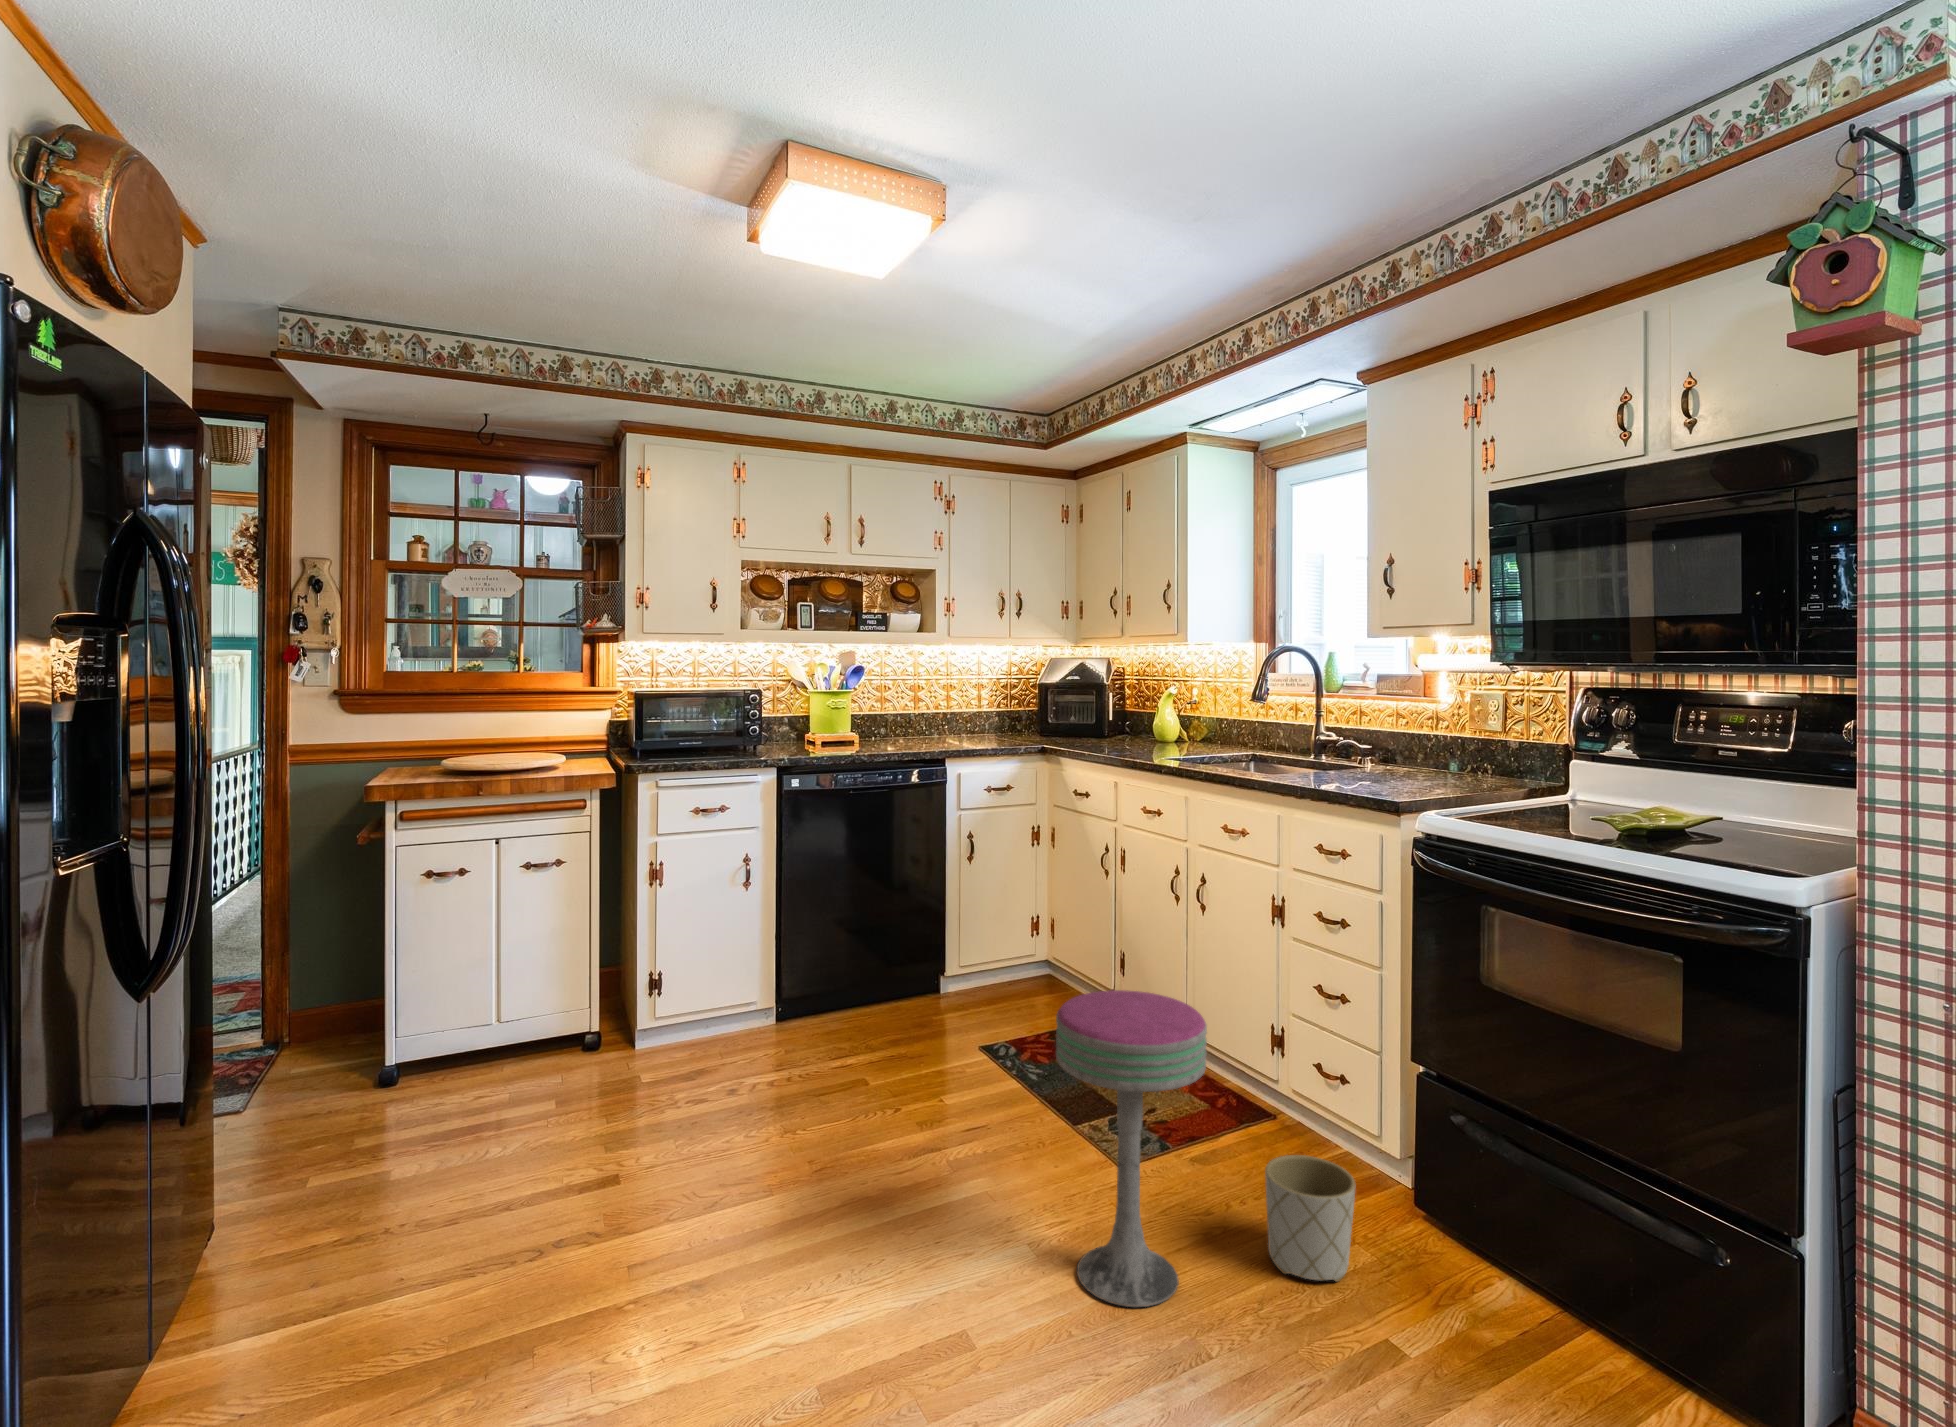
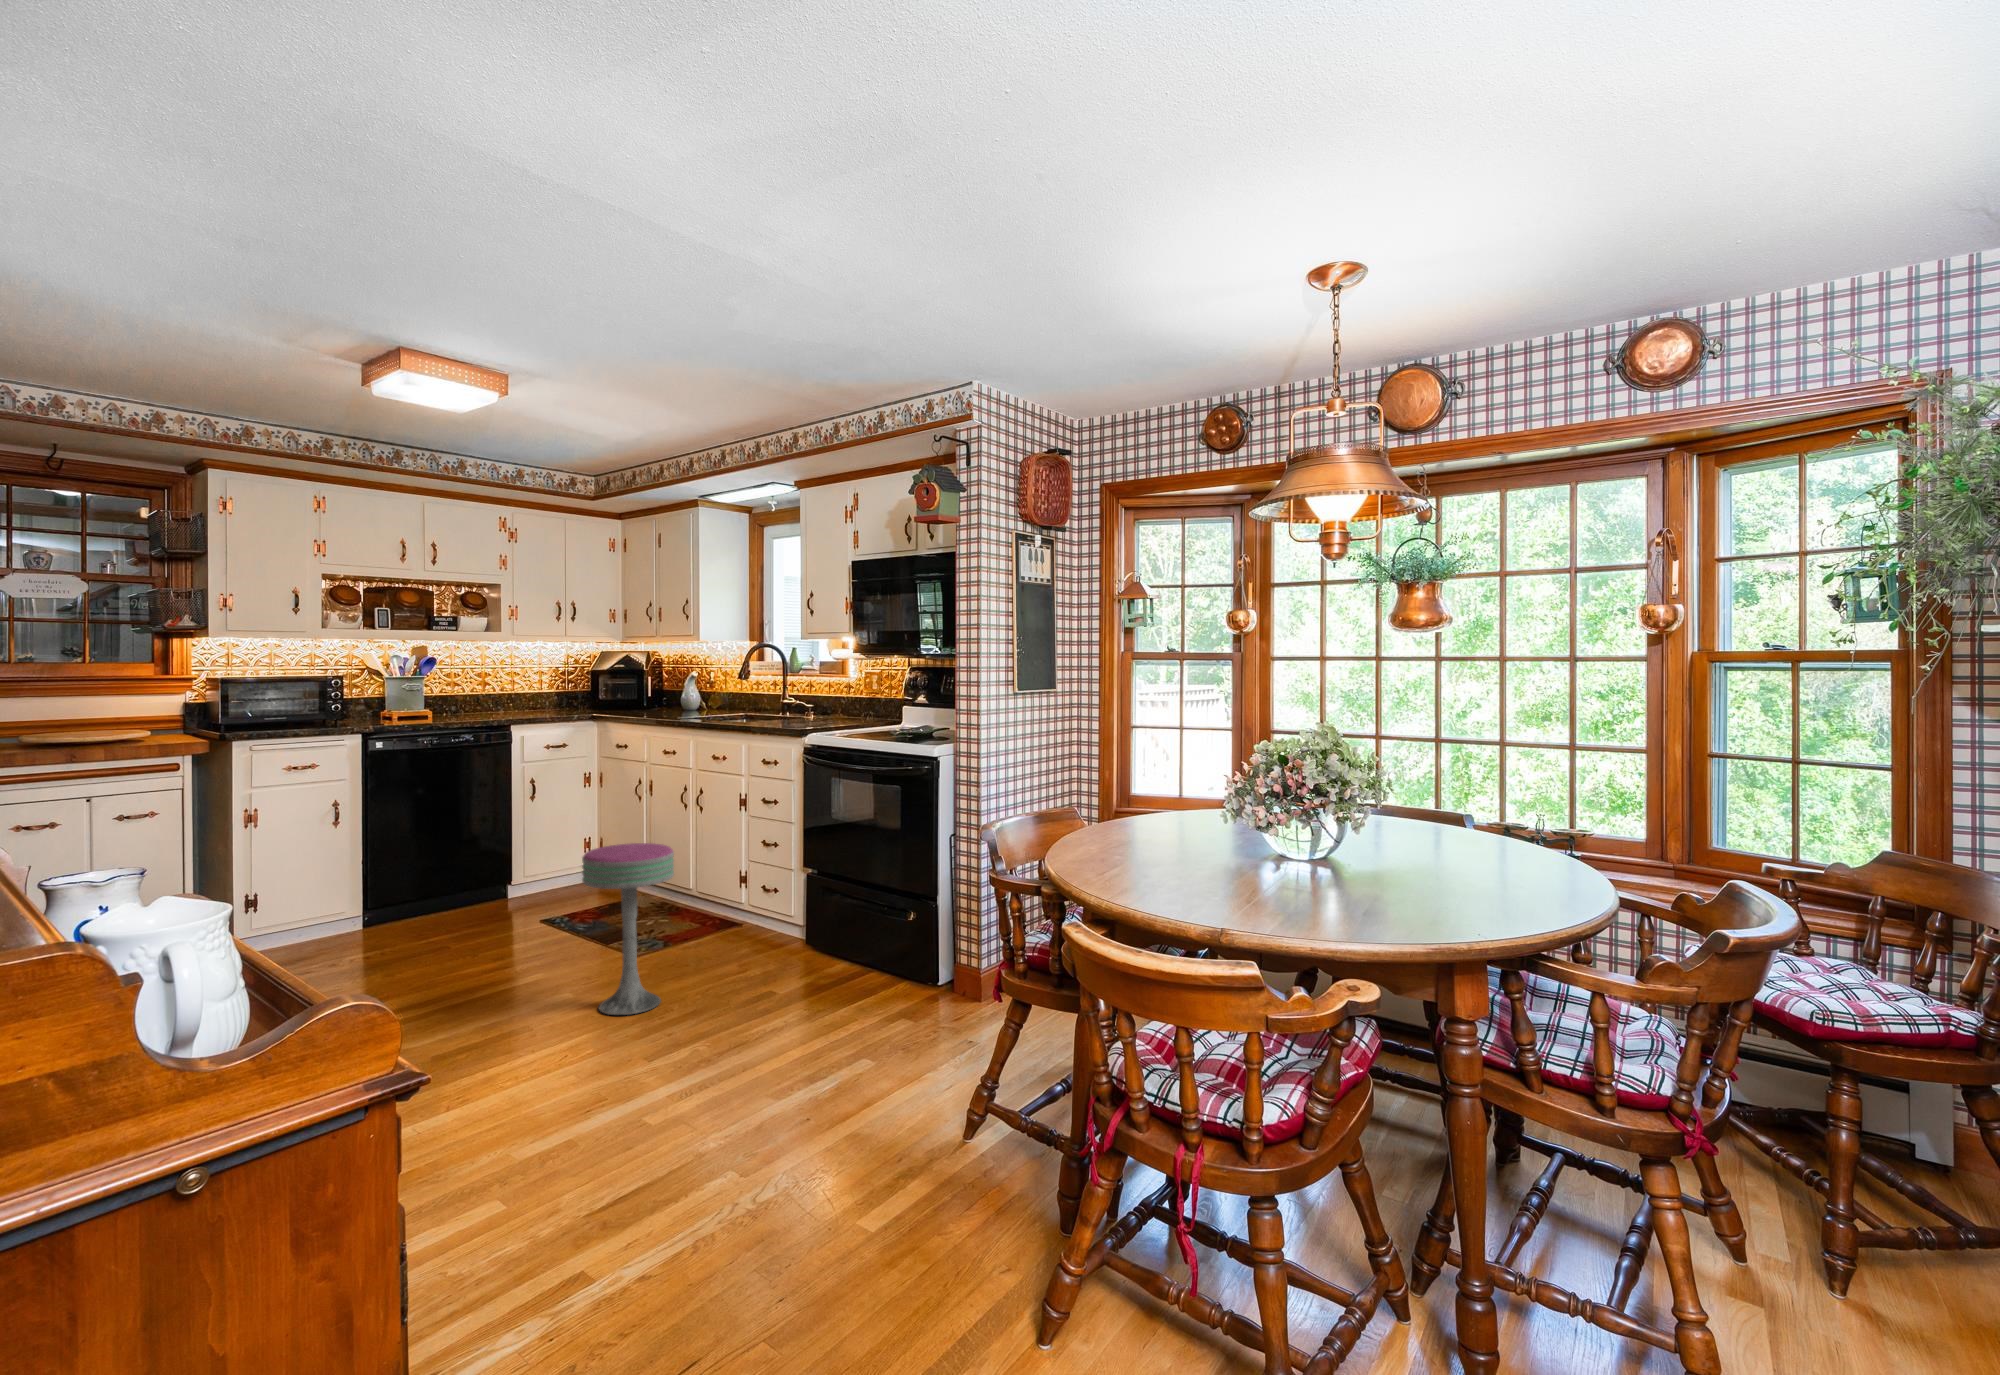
planter: present [1265,1155,1356,1282] -> none [714,928,763,990]

